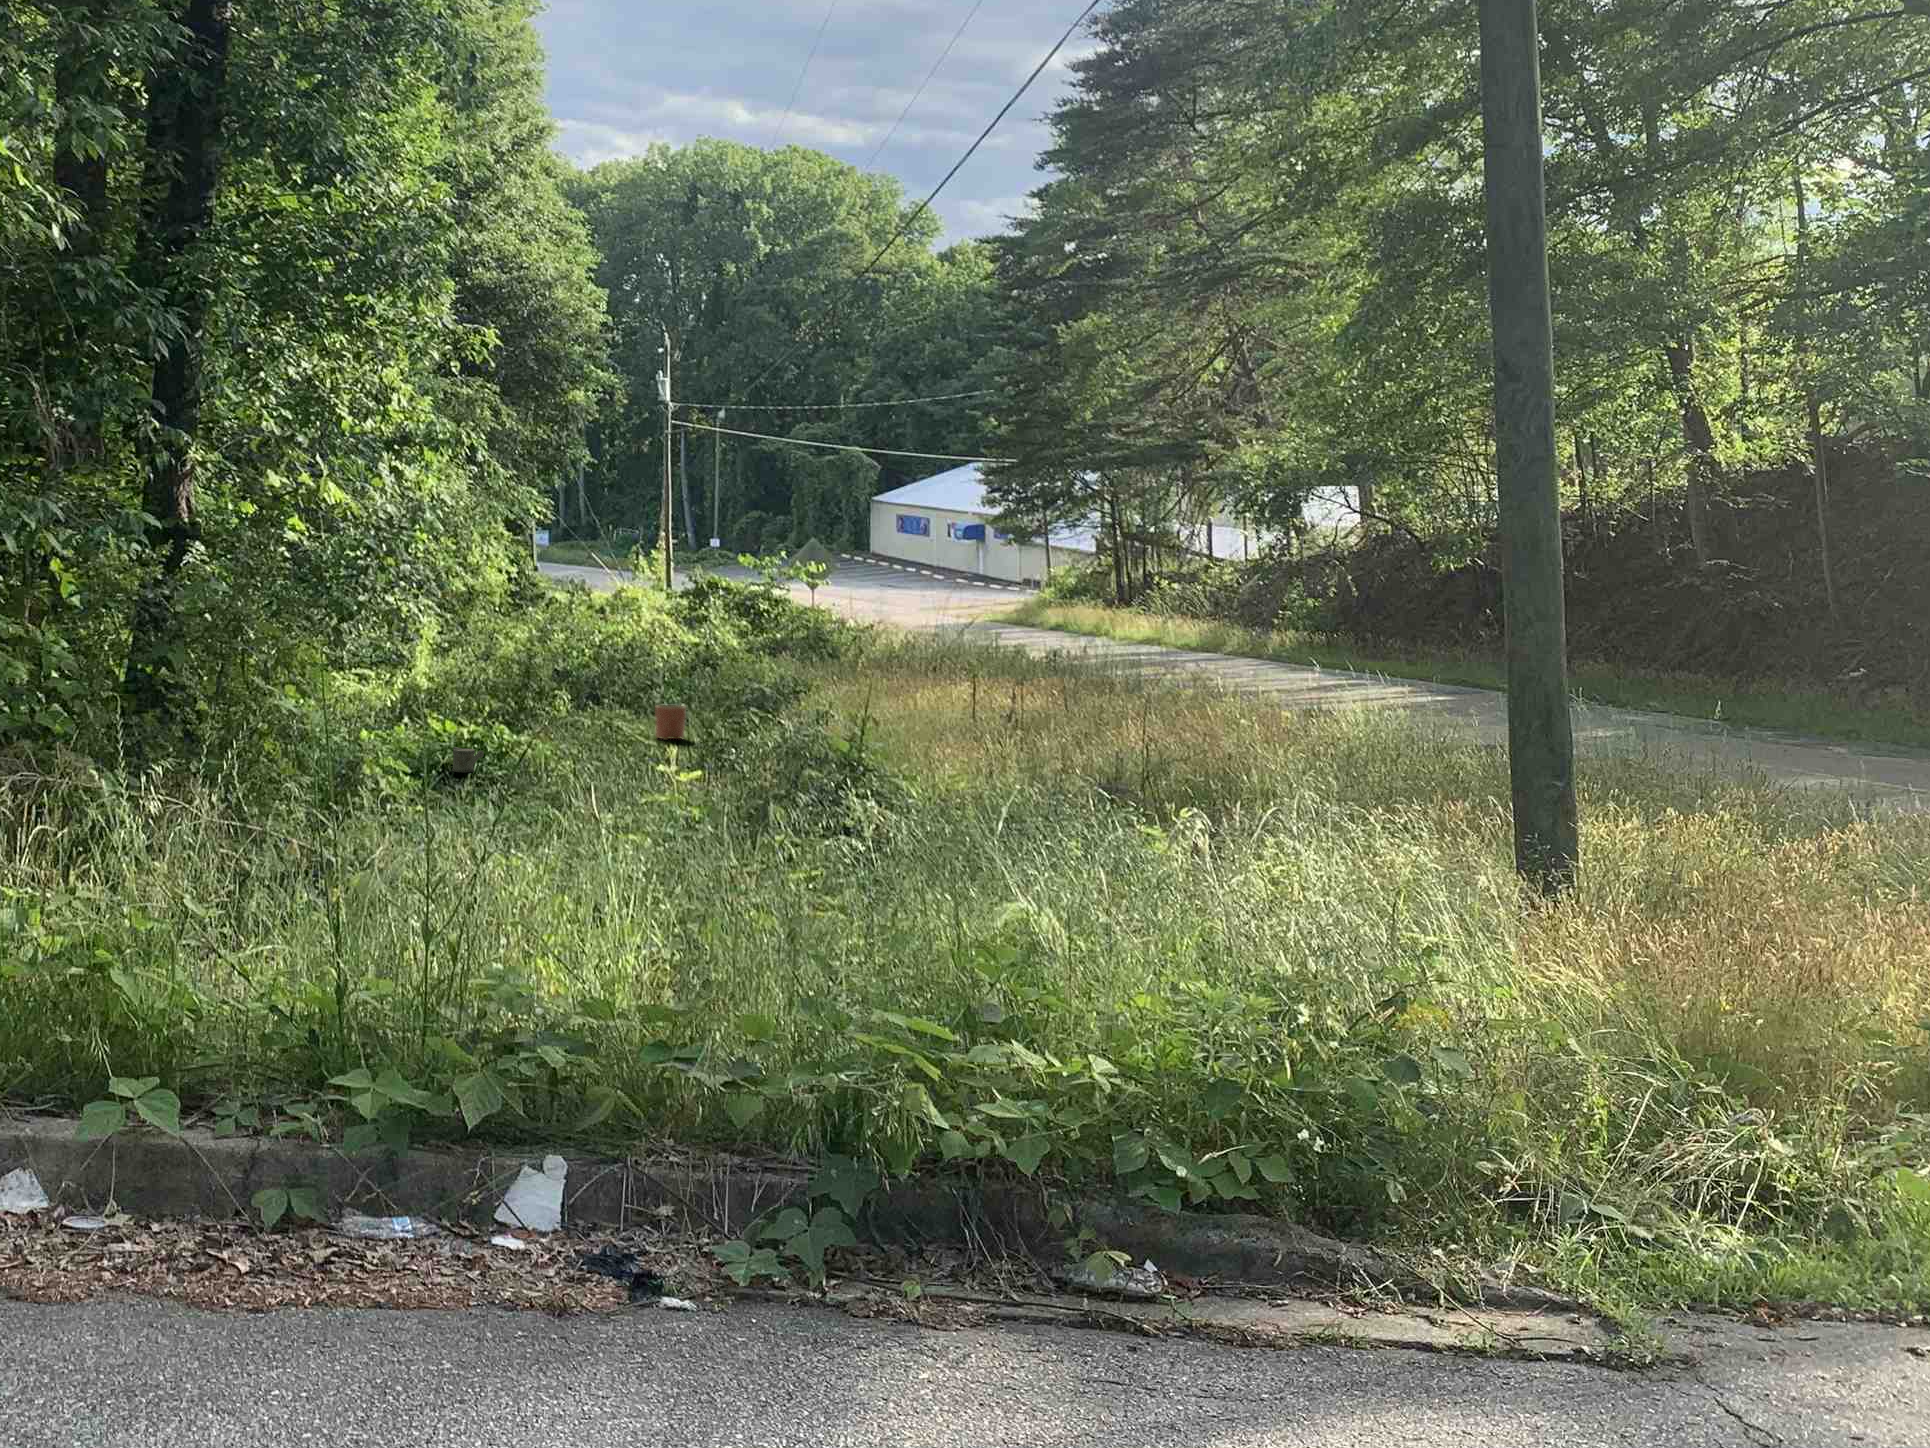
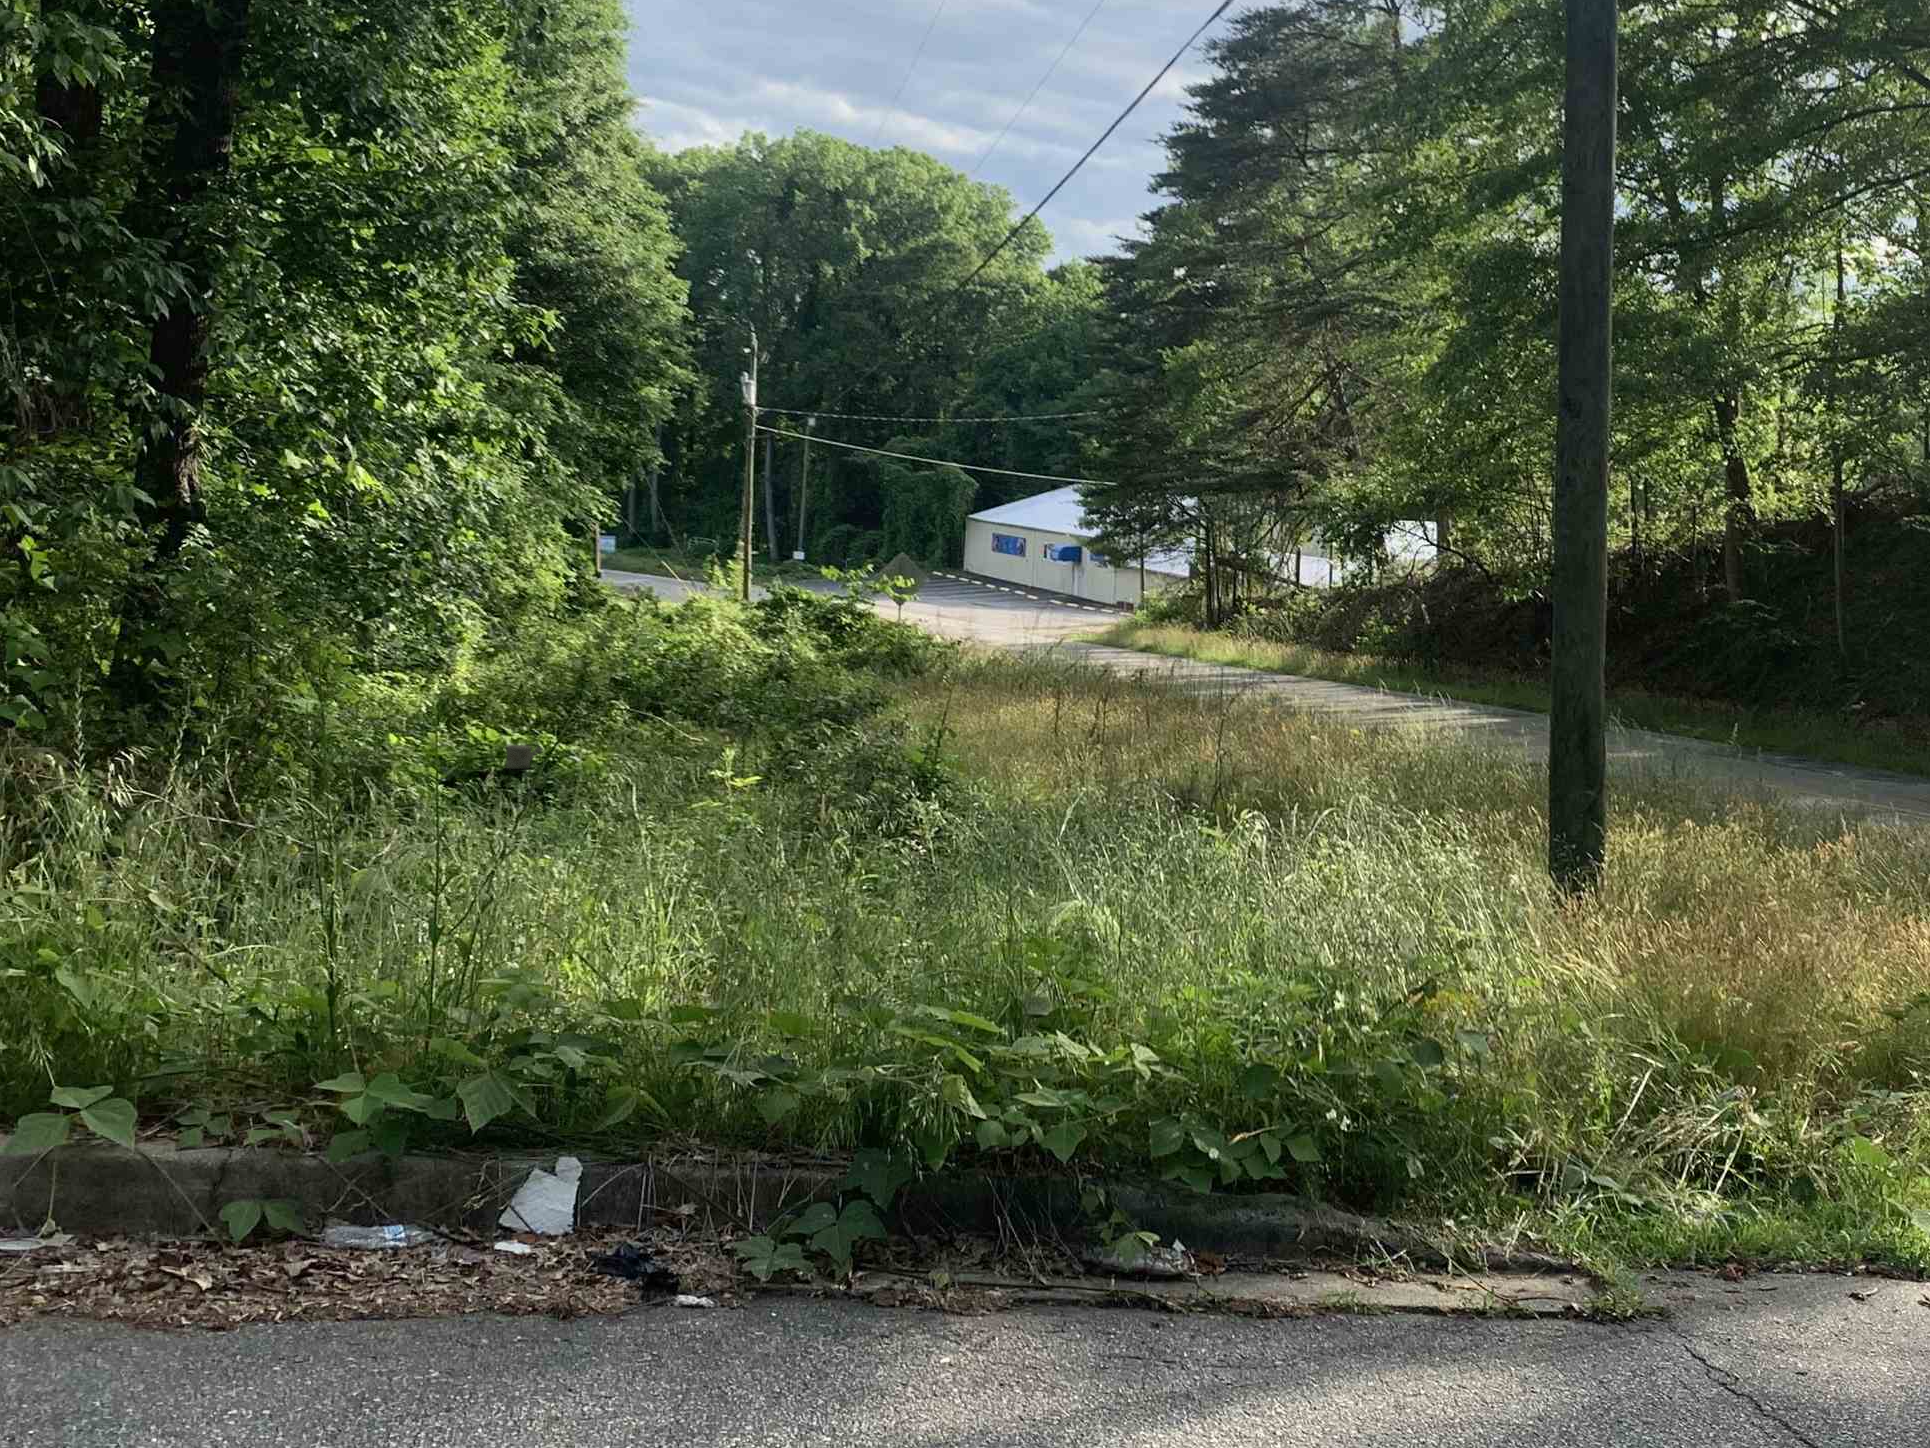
planter: present [655,705,686,740] -> none [729,706,763,740]

